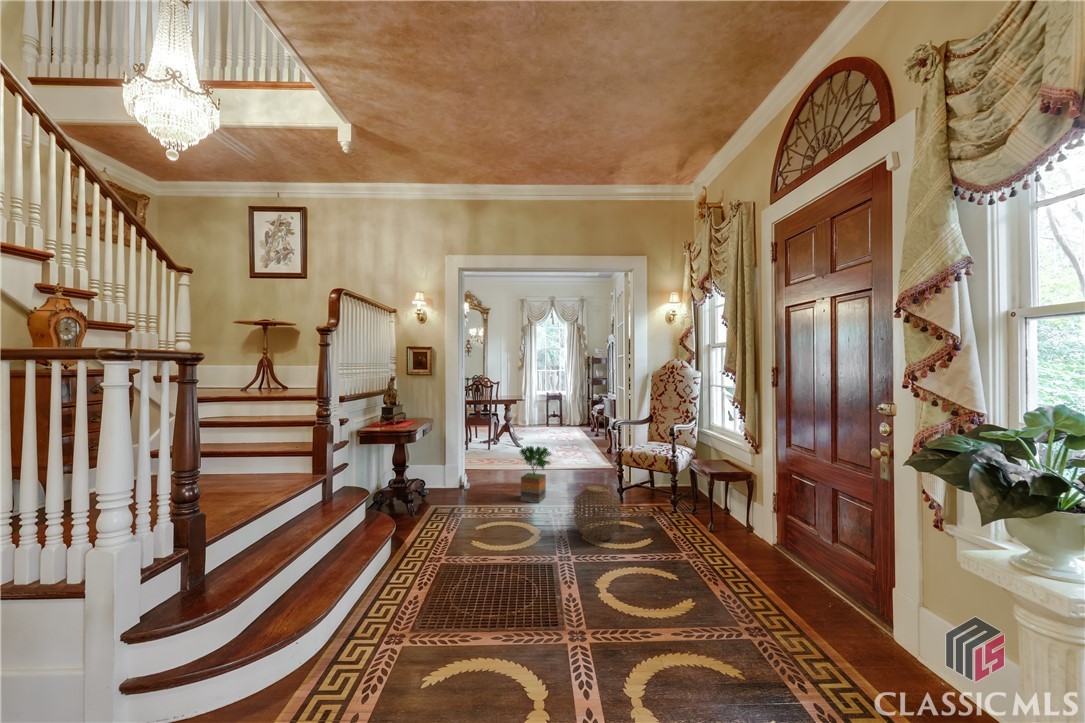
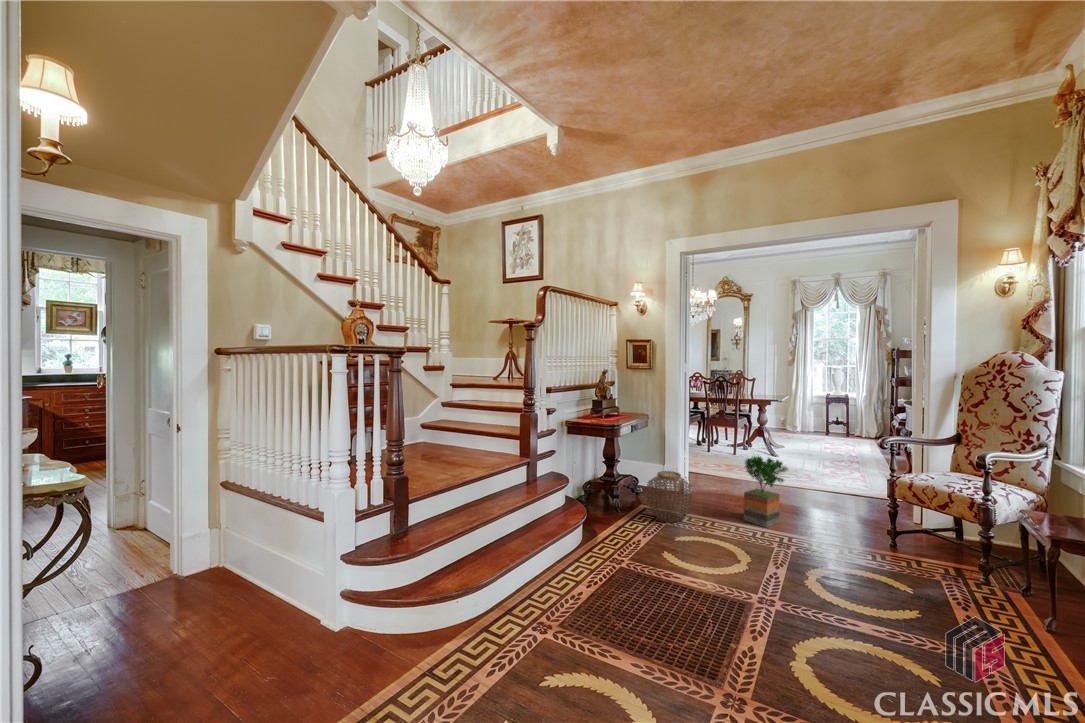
woven basket: present [574,485,621,541] -> present [647,471,692,523]

